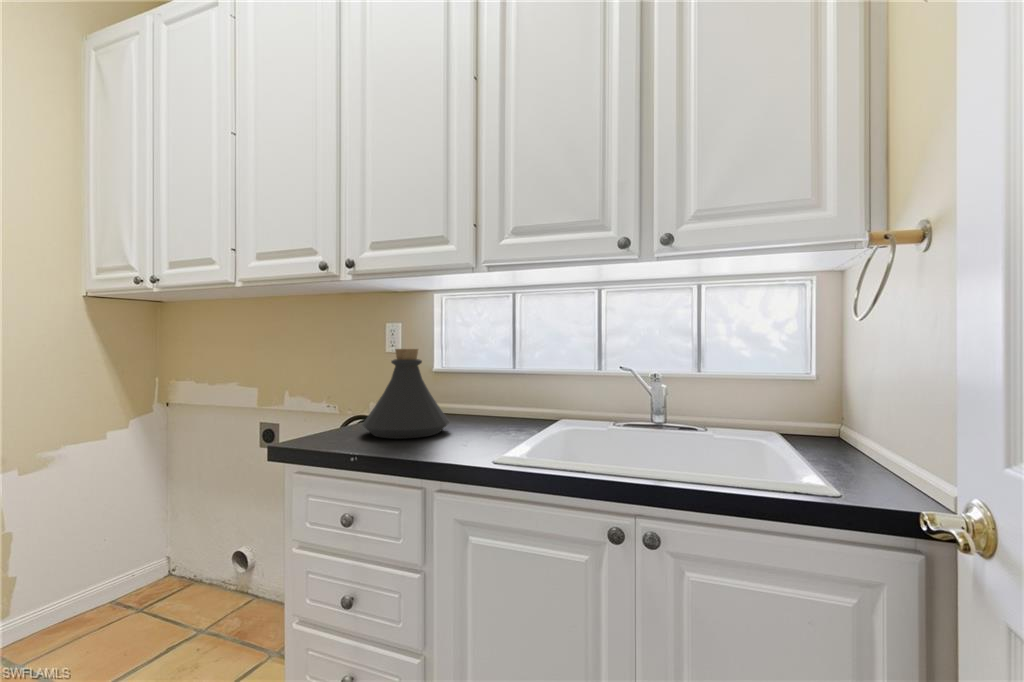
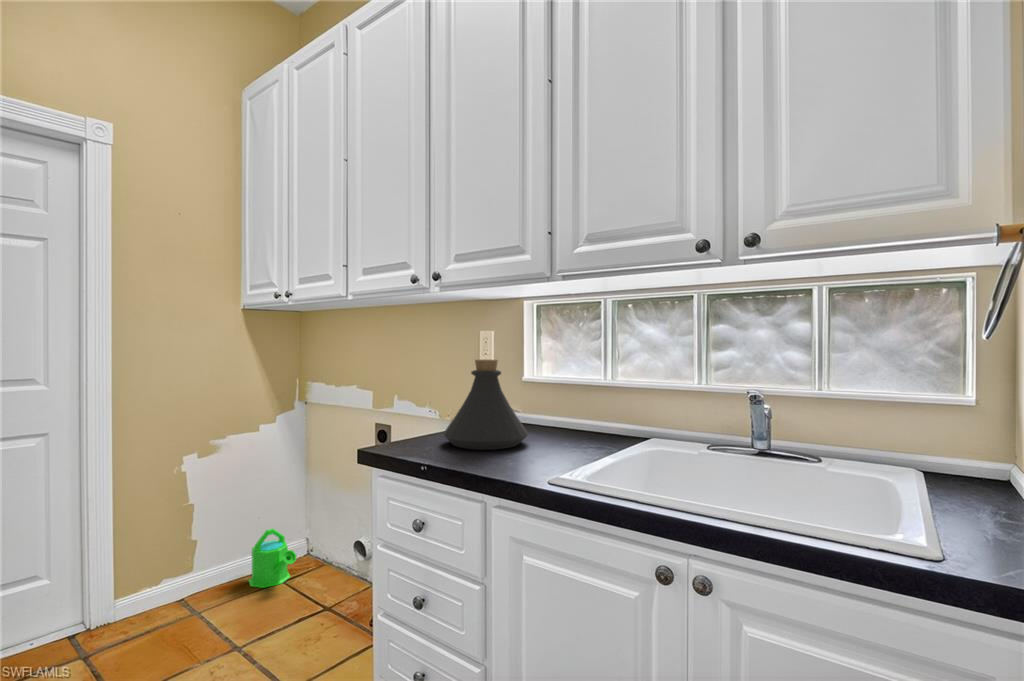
watering can: none [94,549,160,620] -> present [249,529,296,588]

